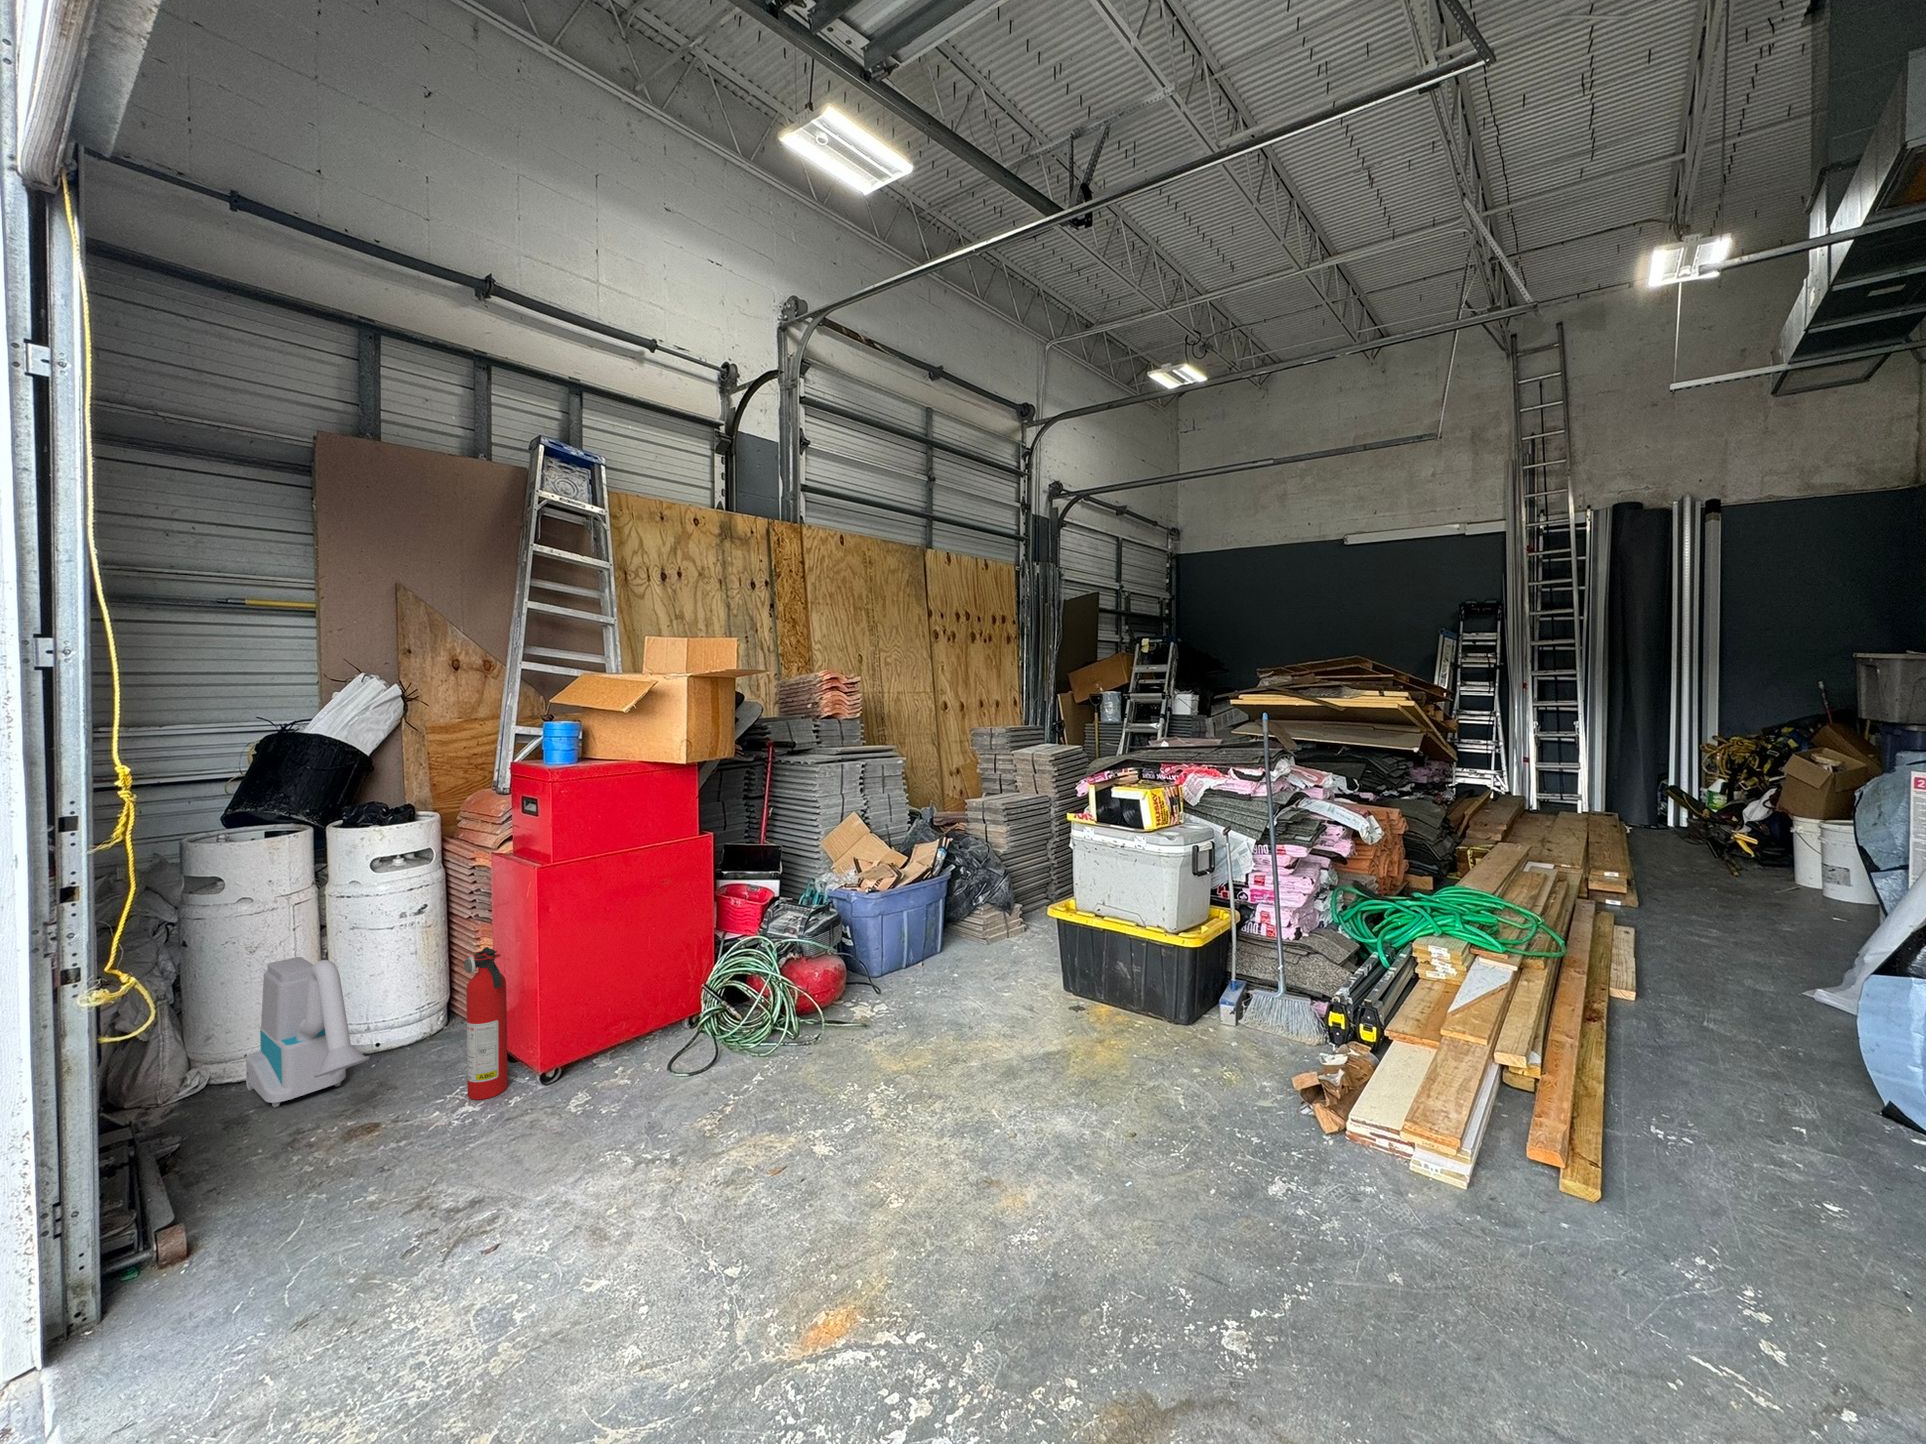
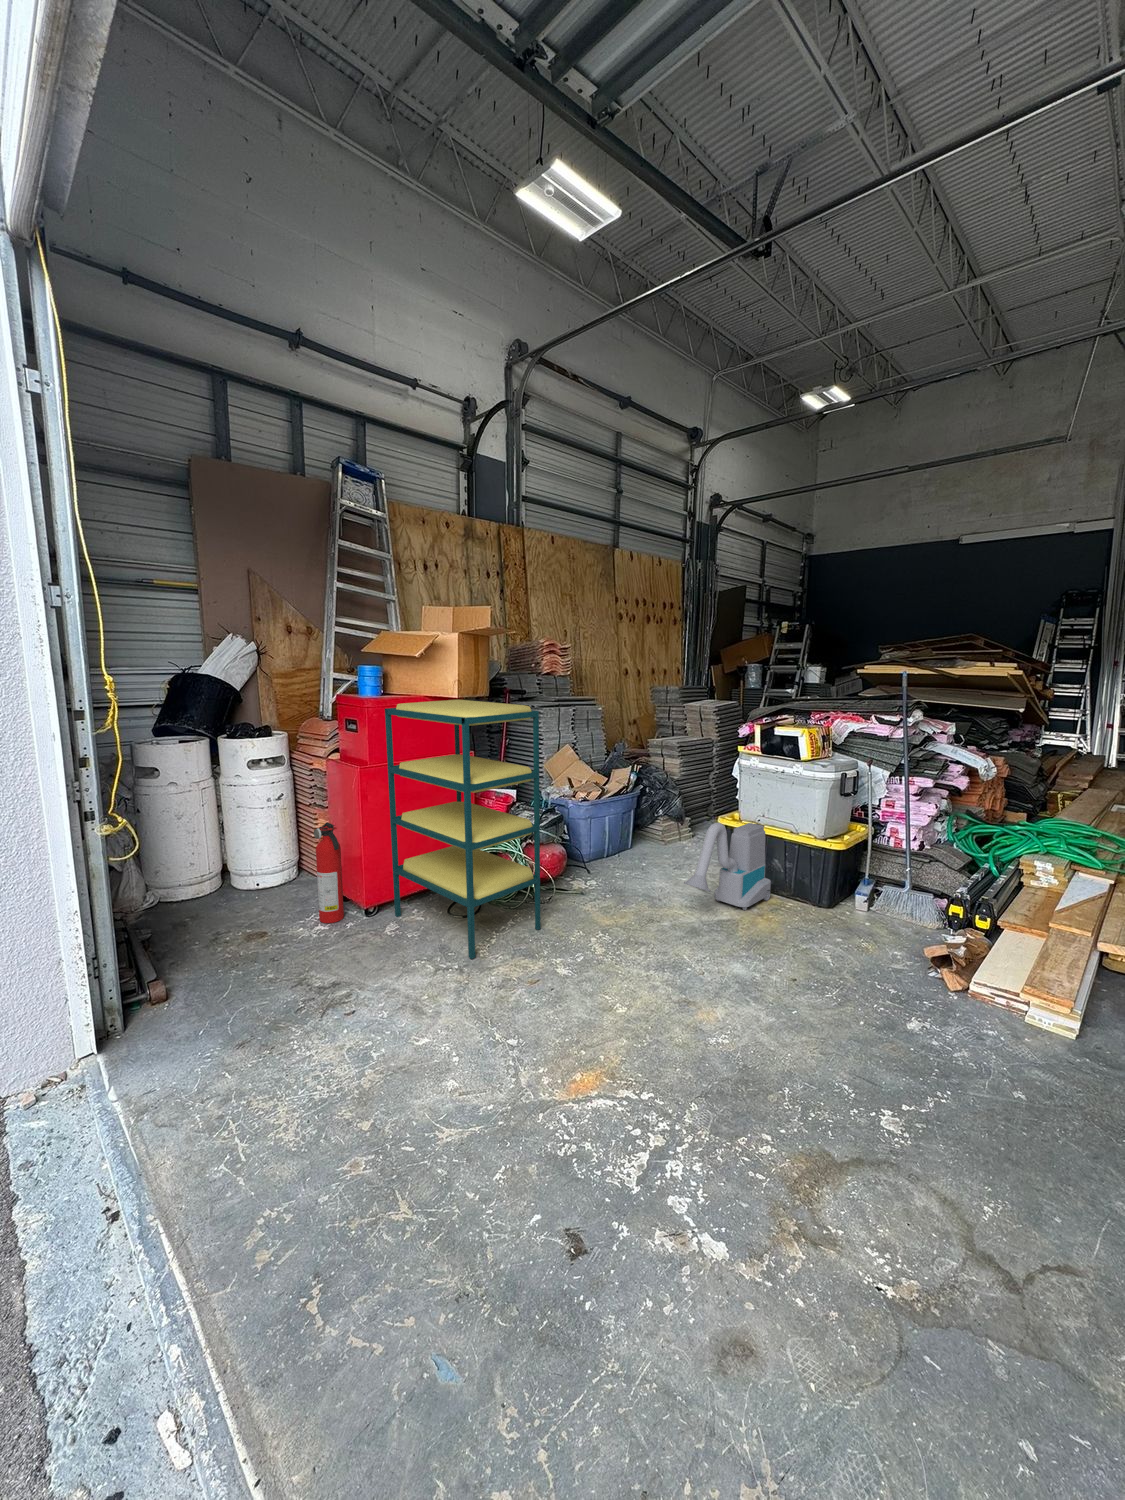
shelving unit: none [579,764,800,1141] -> present [385,700,540,959]
vacuum cleaner: present [246,957,370,1108] -> present [684,823,771,910]

